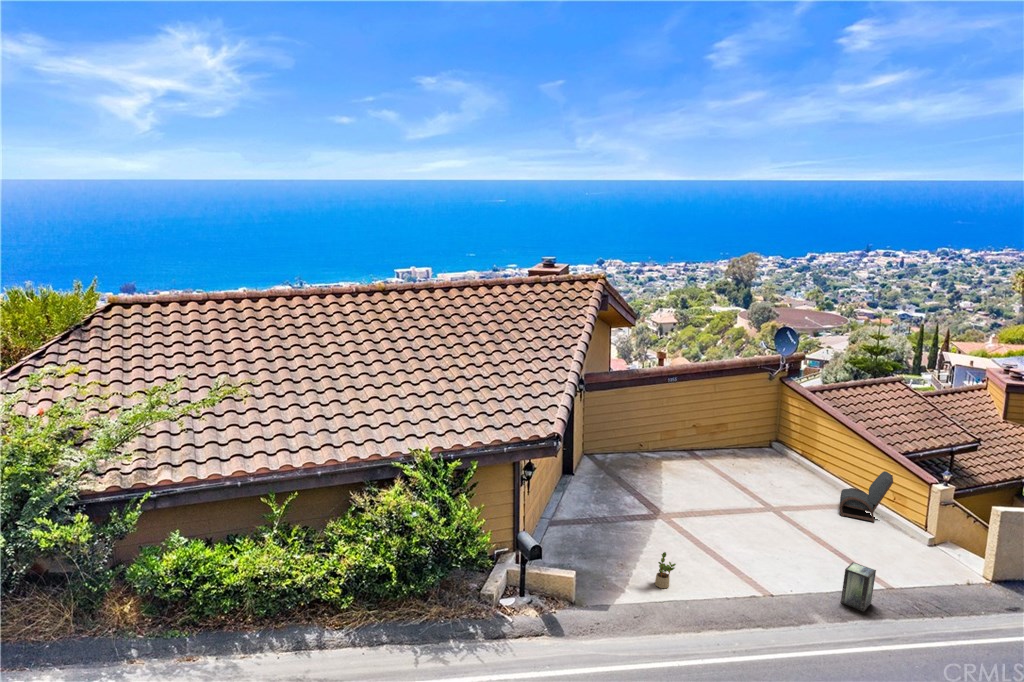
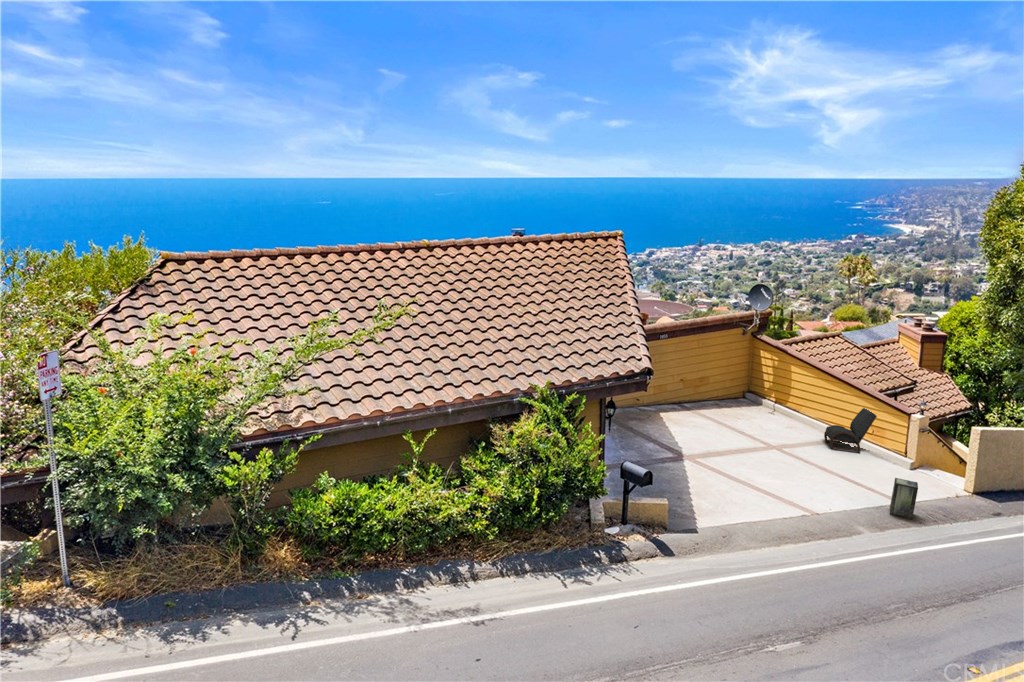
potted plant: present [655,552,676,588] -> none [735,479,757,513]

